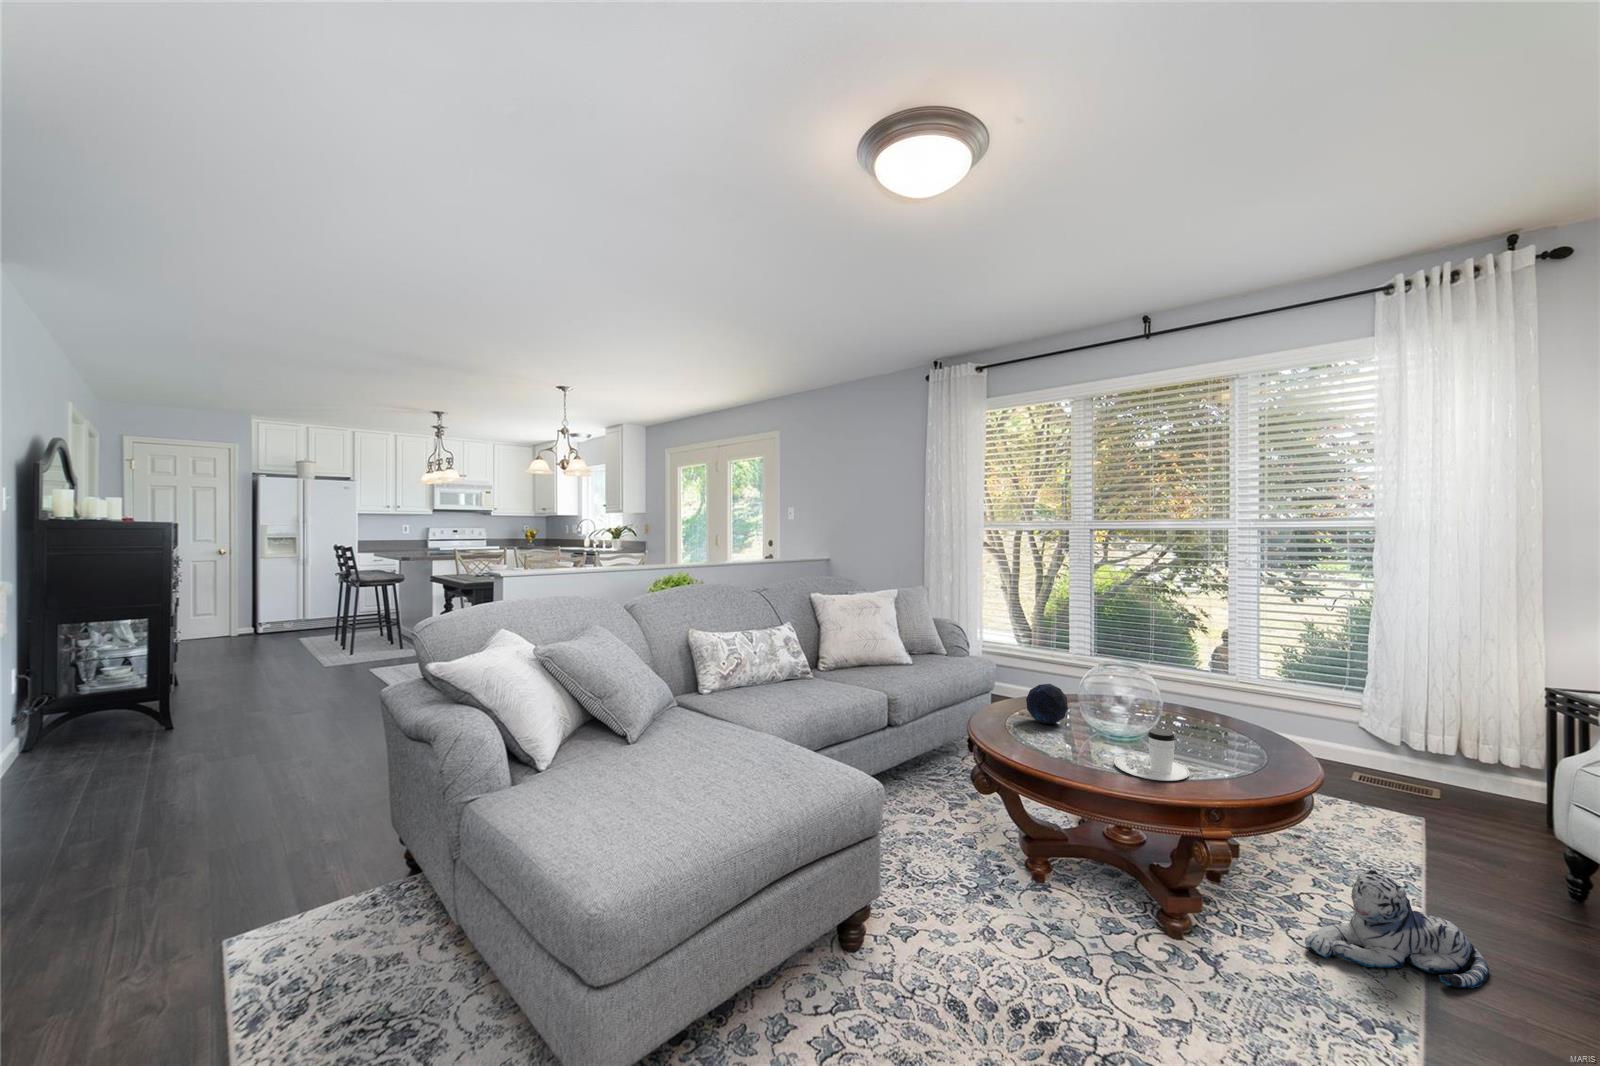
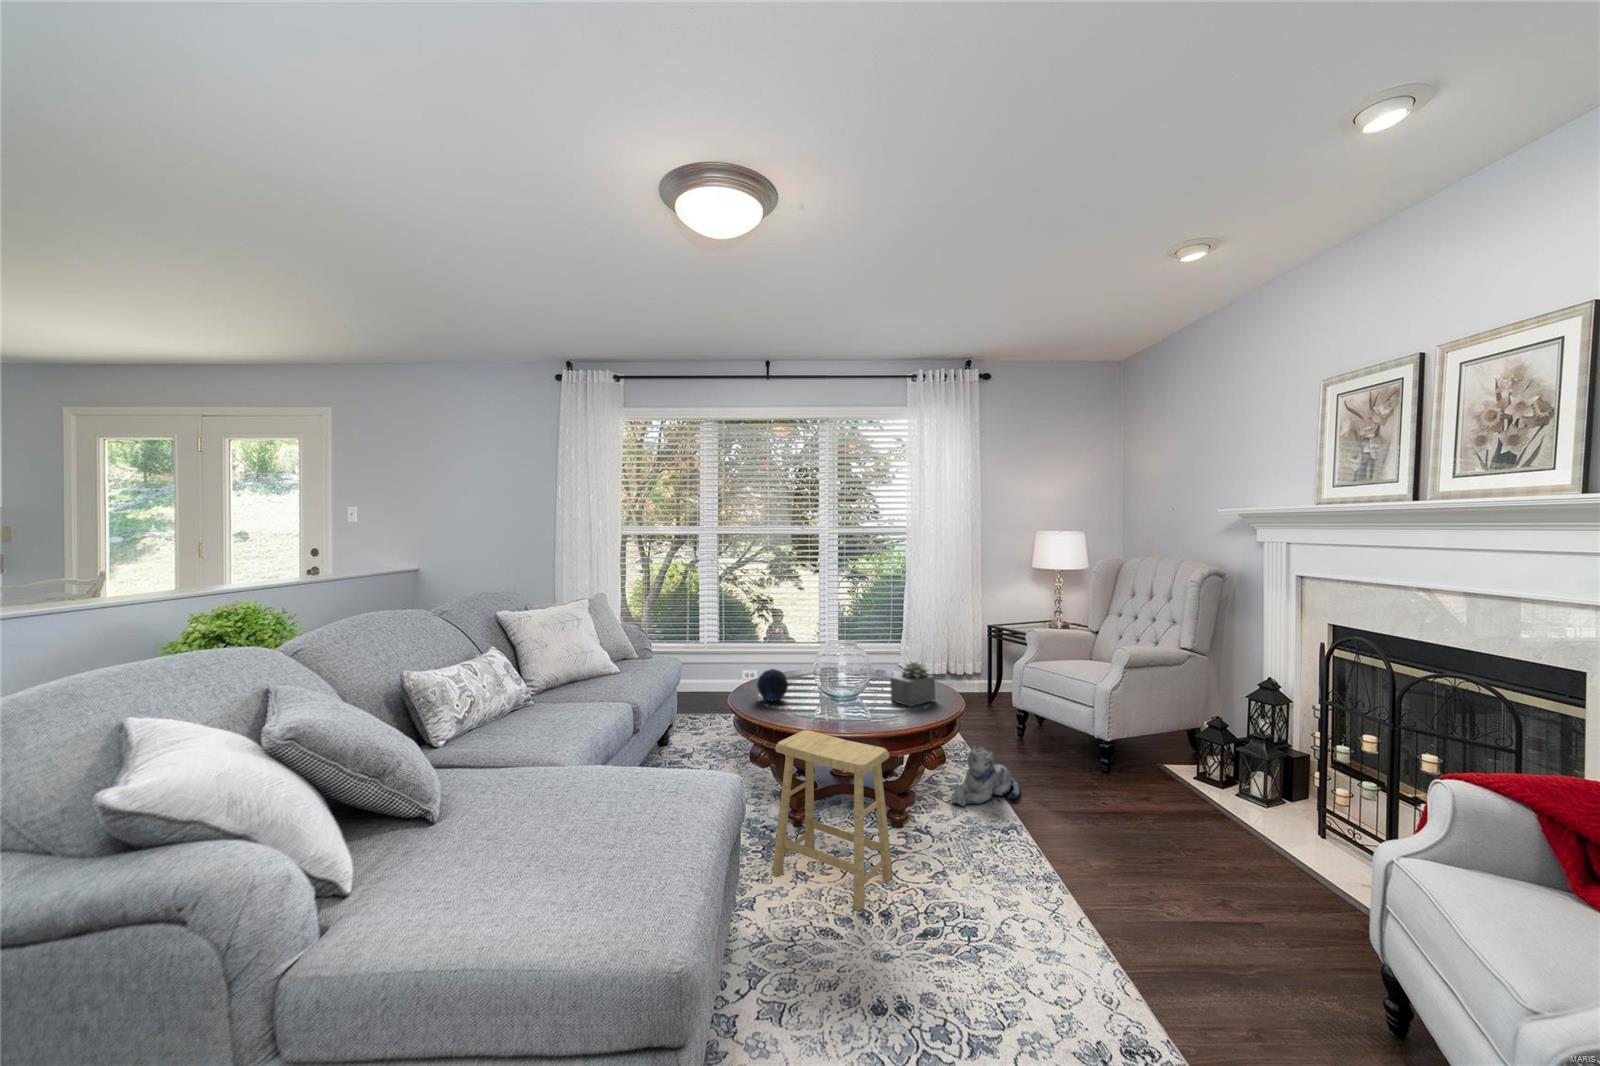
succulent plant: none [1212,706,1294,775] -> present [890,661,936,706]
coffee cup: present [1115,729,1190,781] -> none [847,685,895,722]
footstool: none [955,760,1101,1006] -> present [772,730,893,911]

